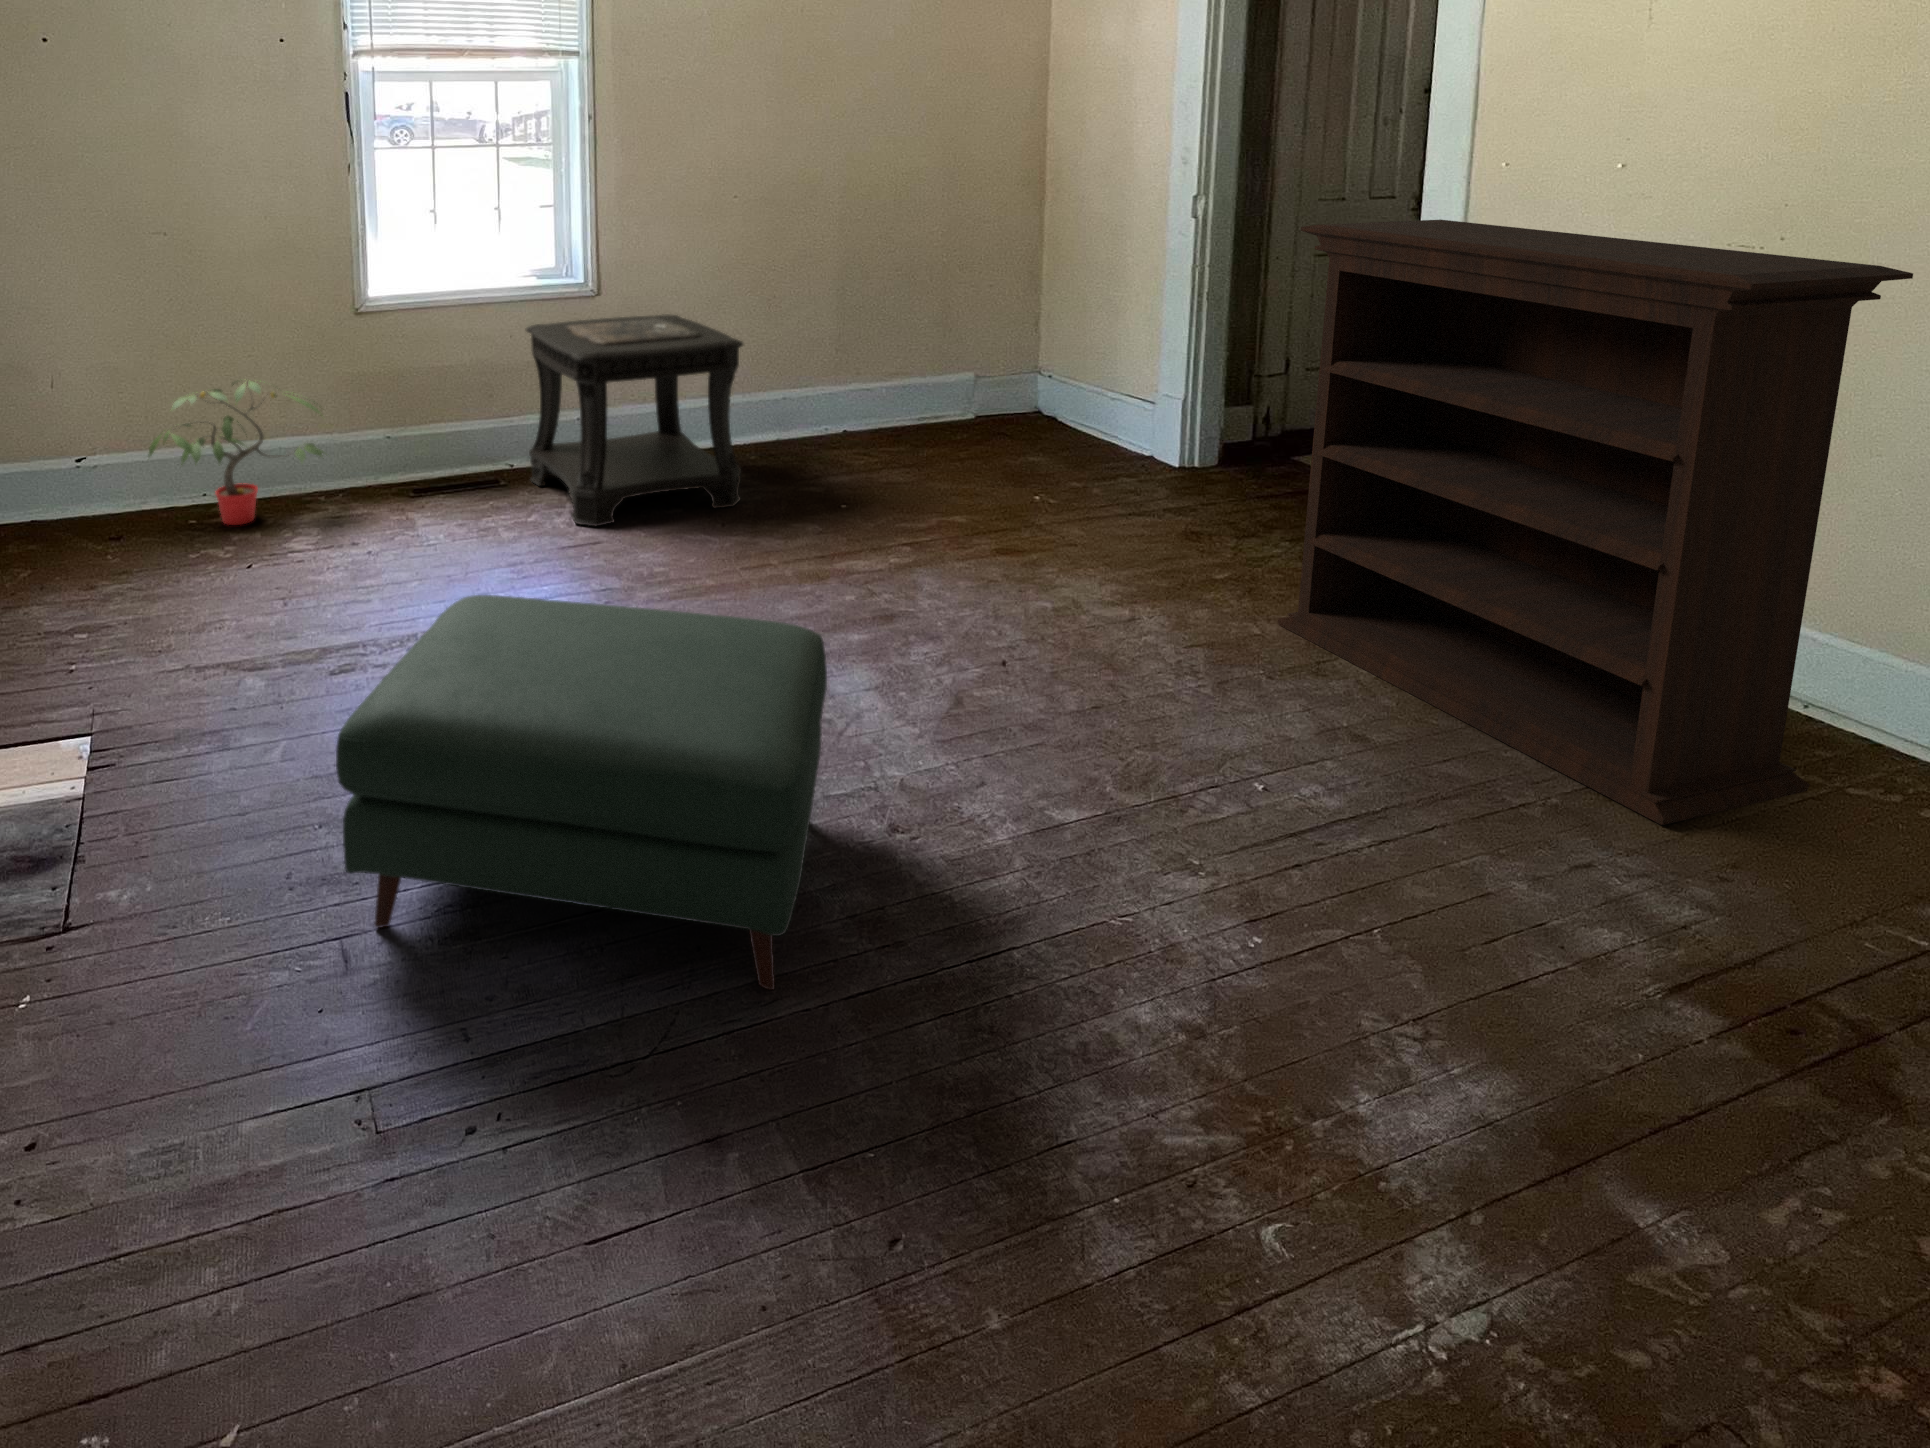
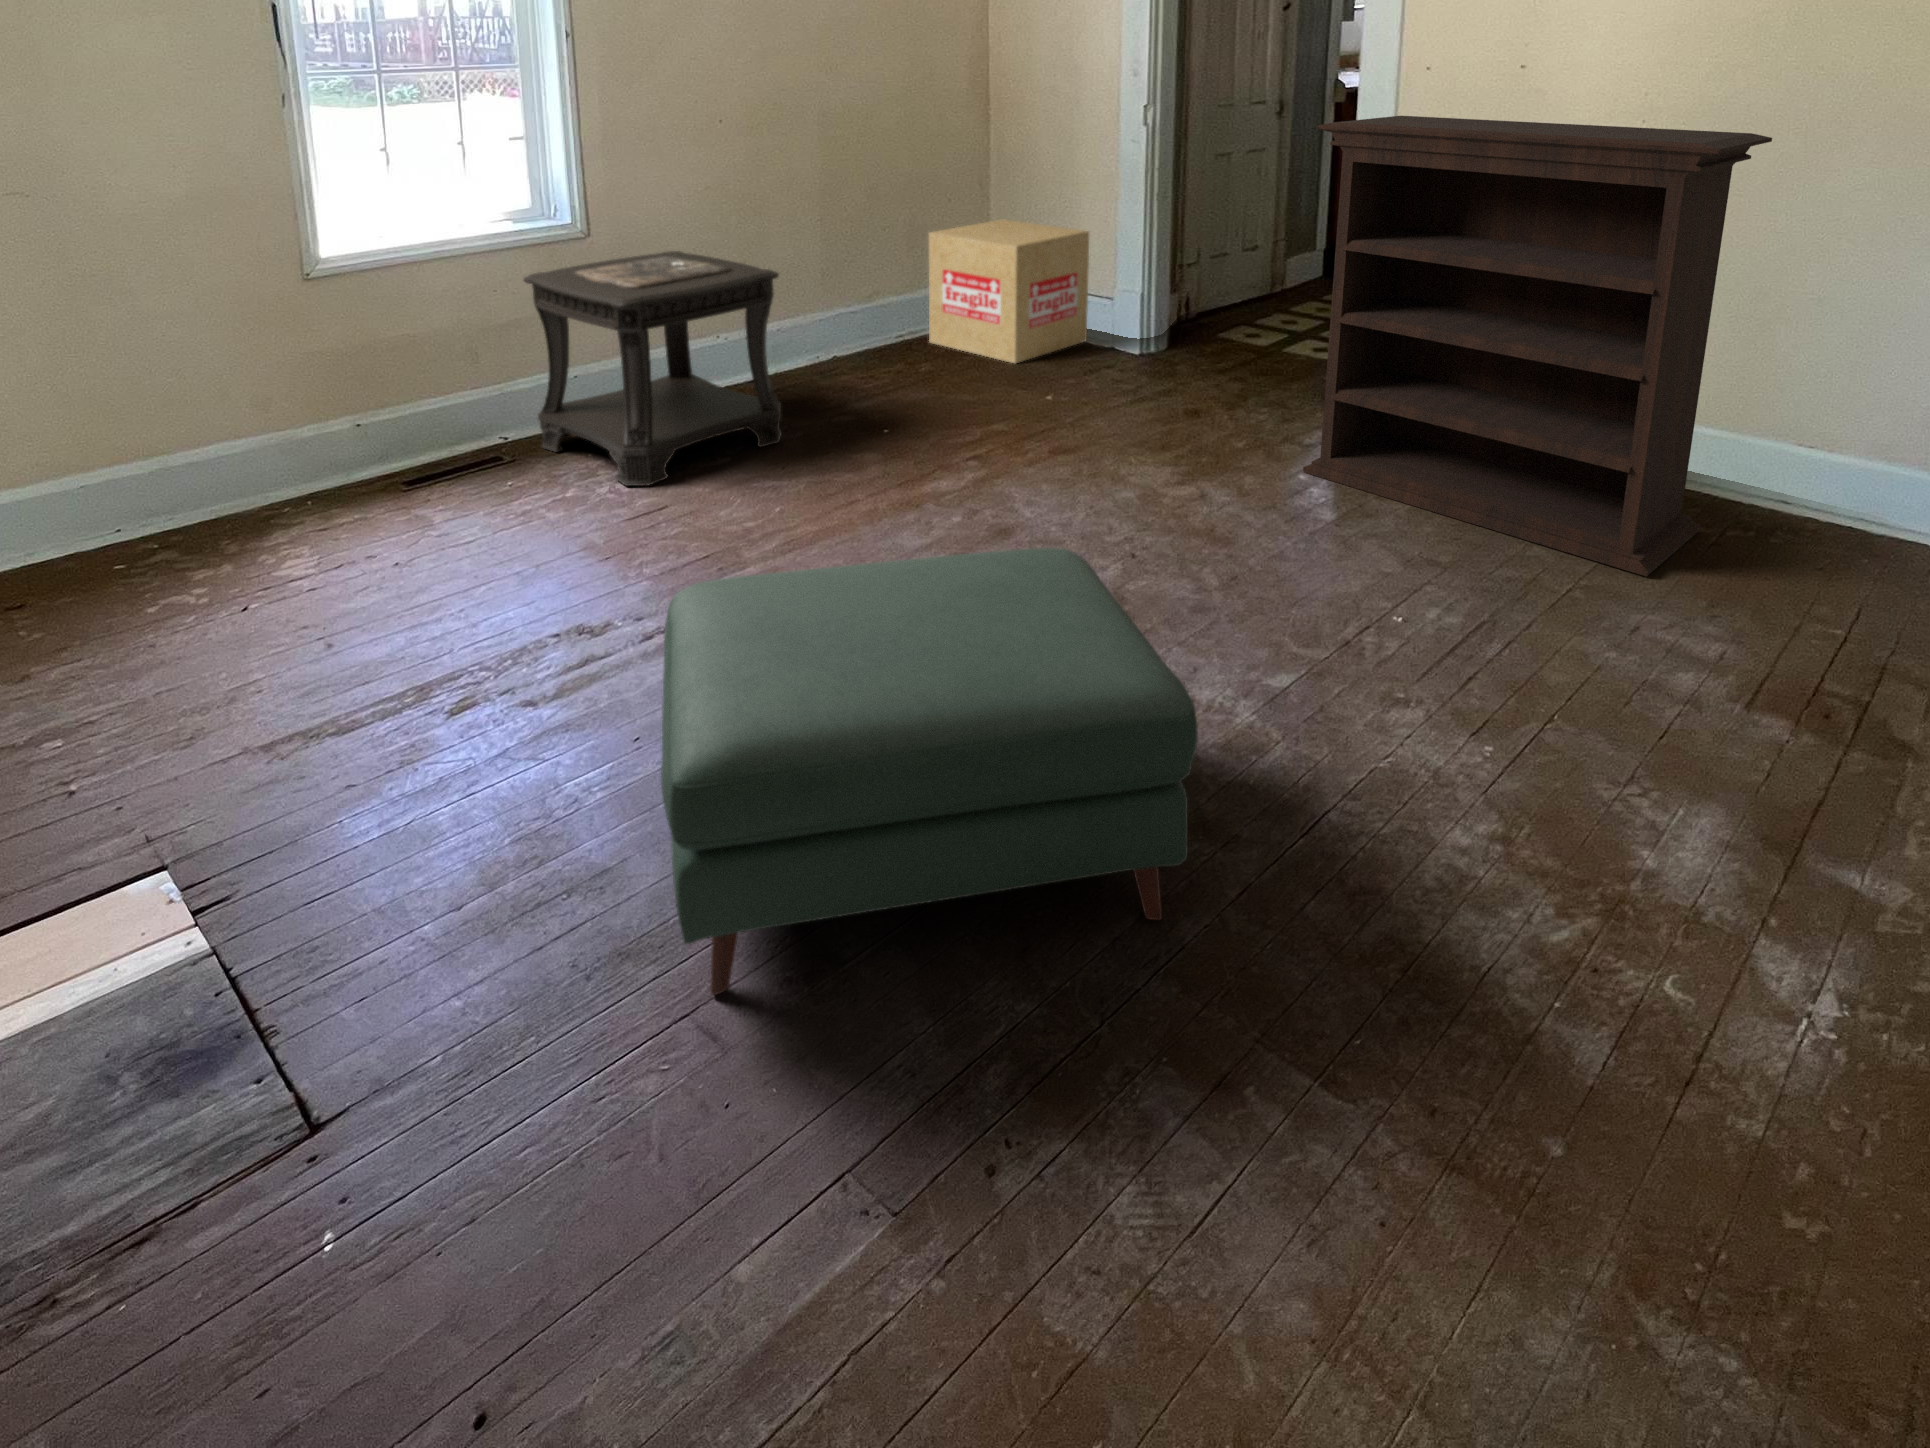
cardboard box: none [950,309,1135,464] -> present [929,219,1089,363]
potted plant: present [148,380,323,525] -> none [45,372,313,558]

